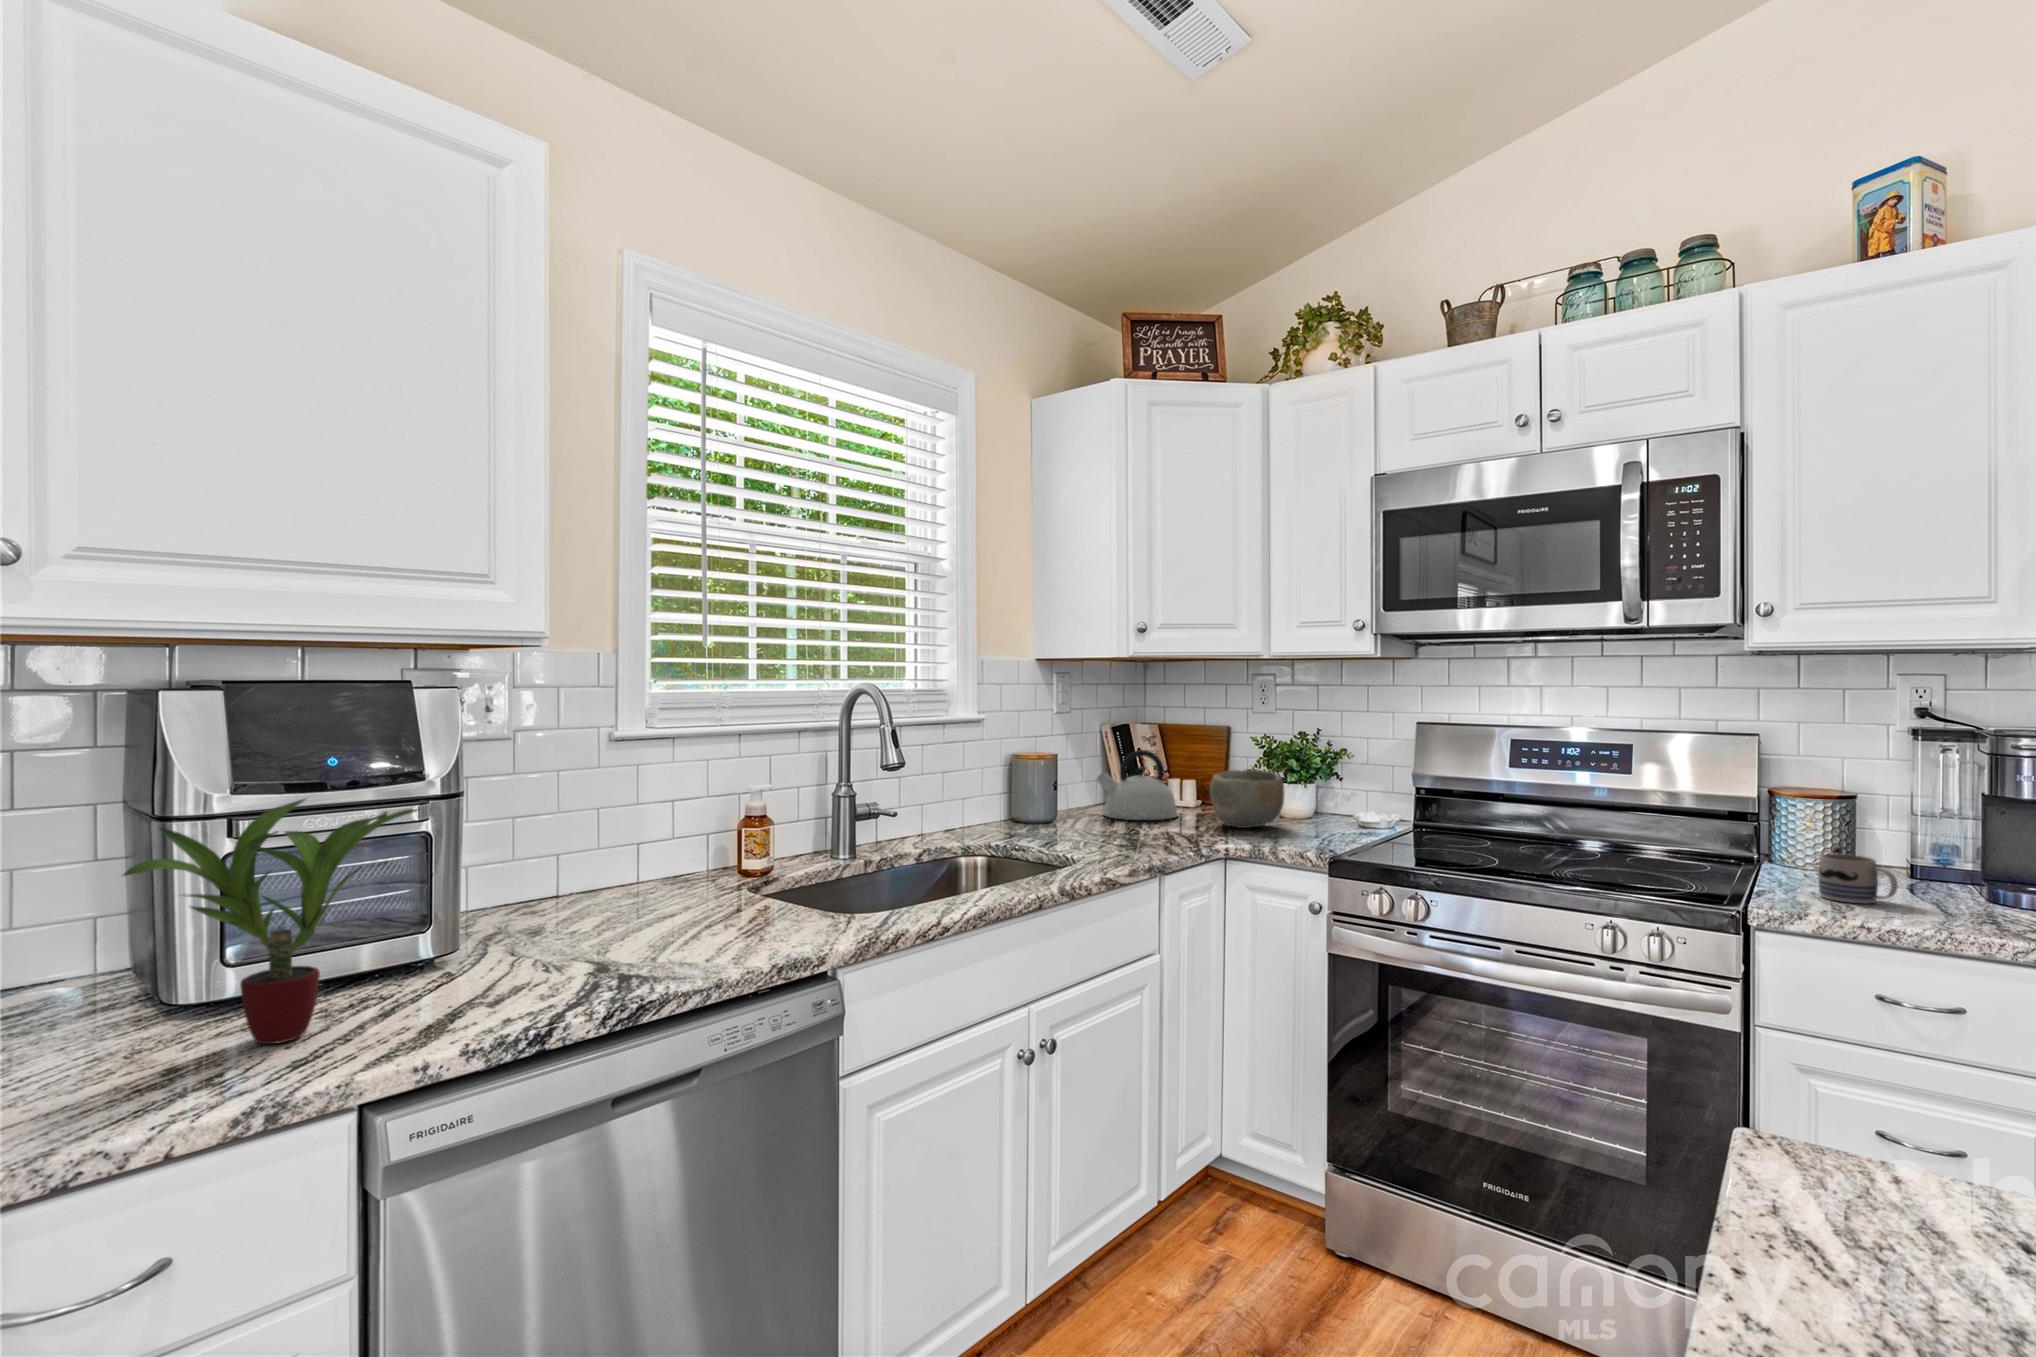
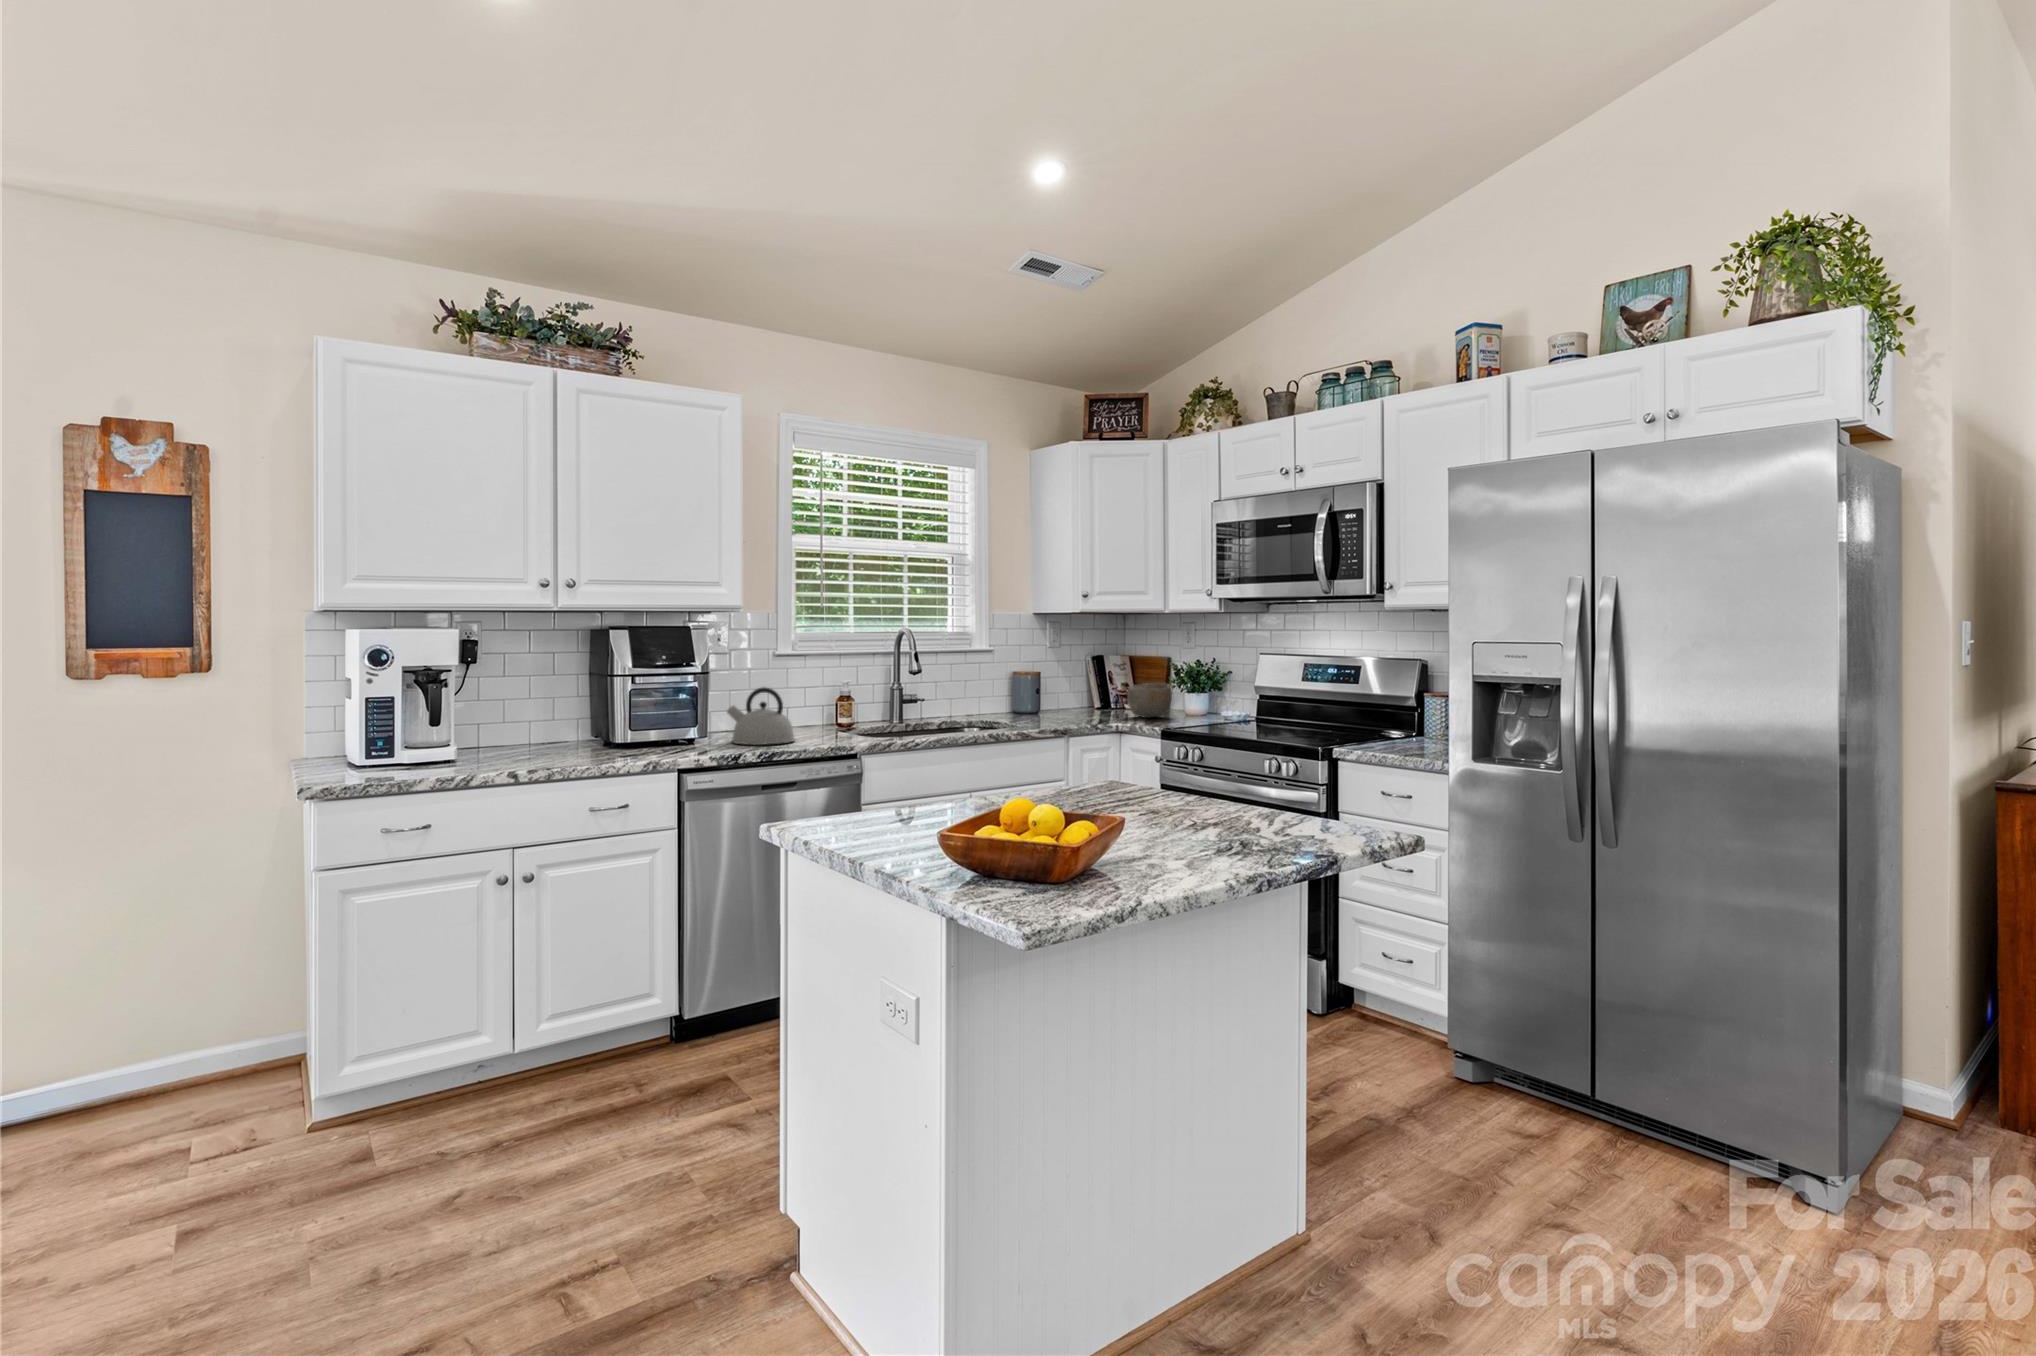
kettle: present [1097,750,1178,820] -> present [727,687,795,745]
potted plant: present [123,799,417,1044] -> none [608,670,695,753]
mug: present [1818,854,1898,903] -> none [1382,723,1410,748]

